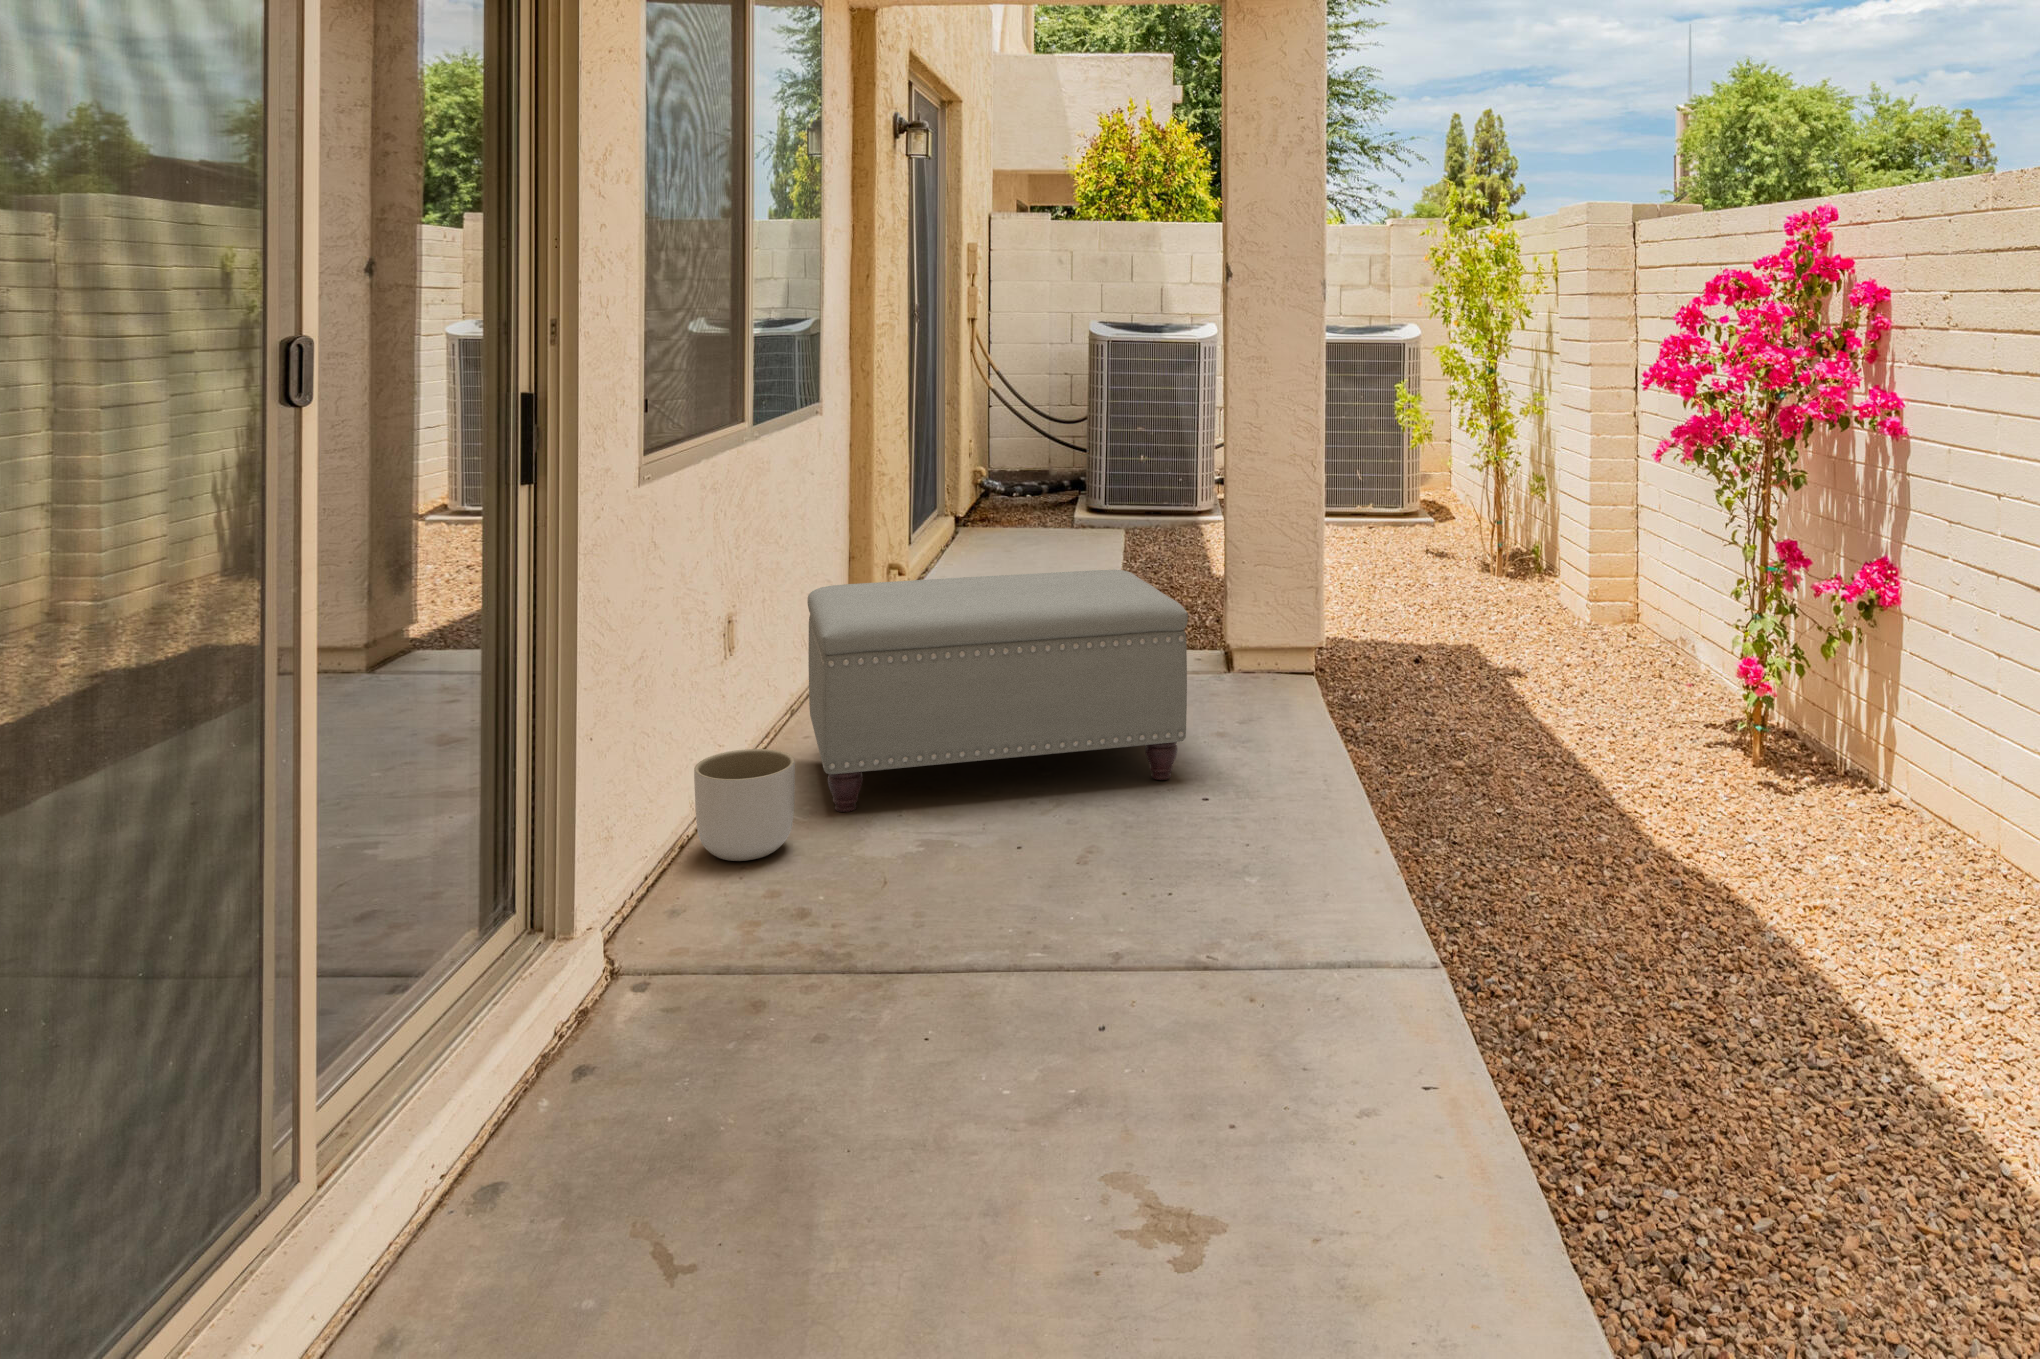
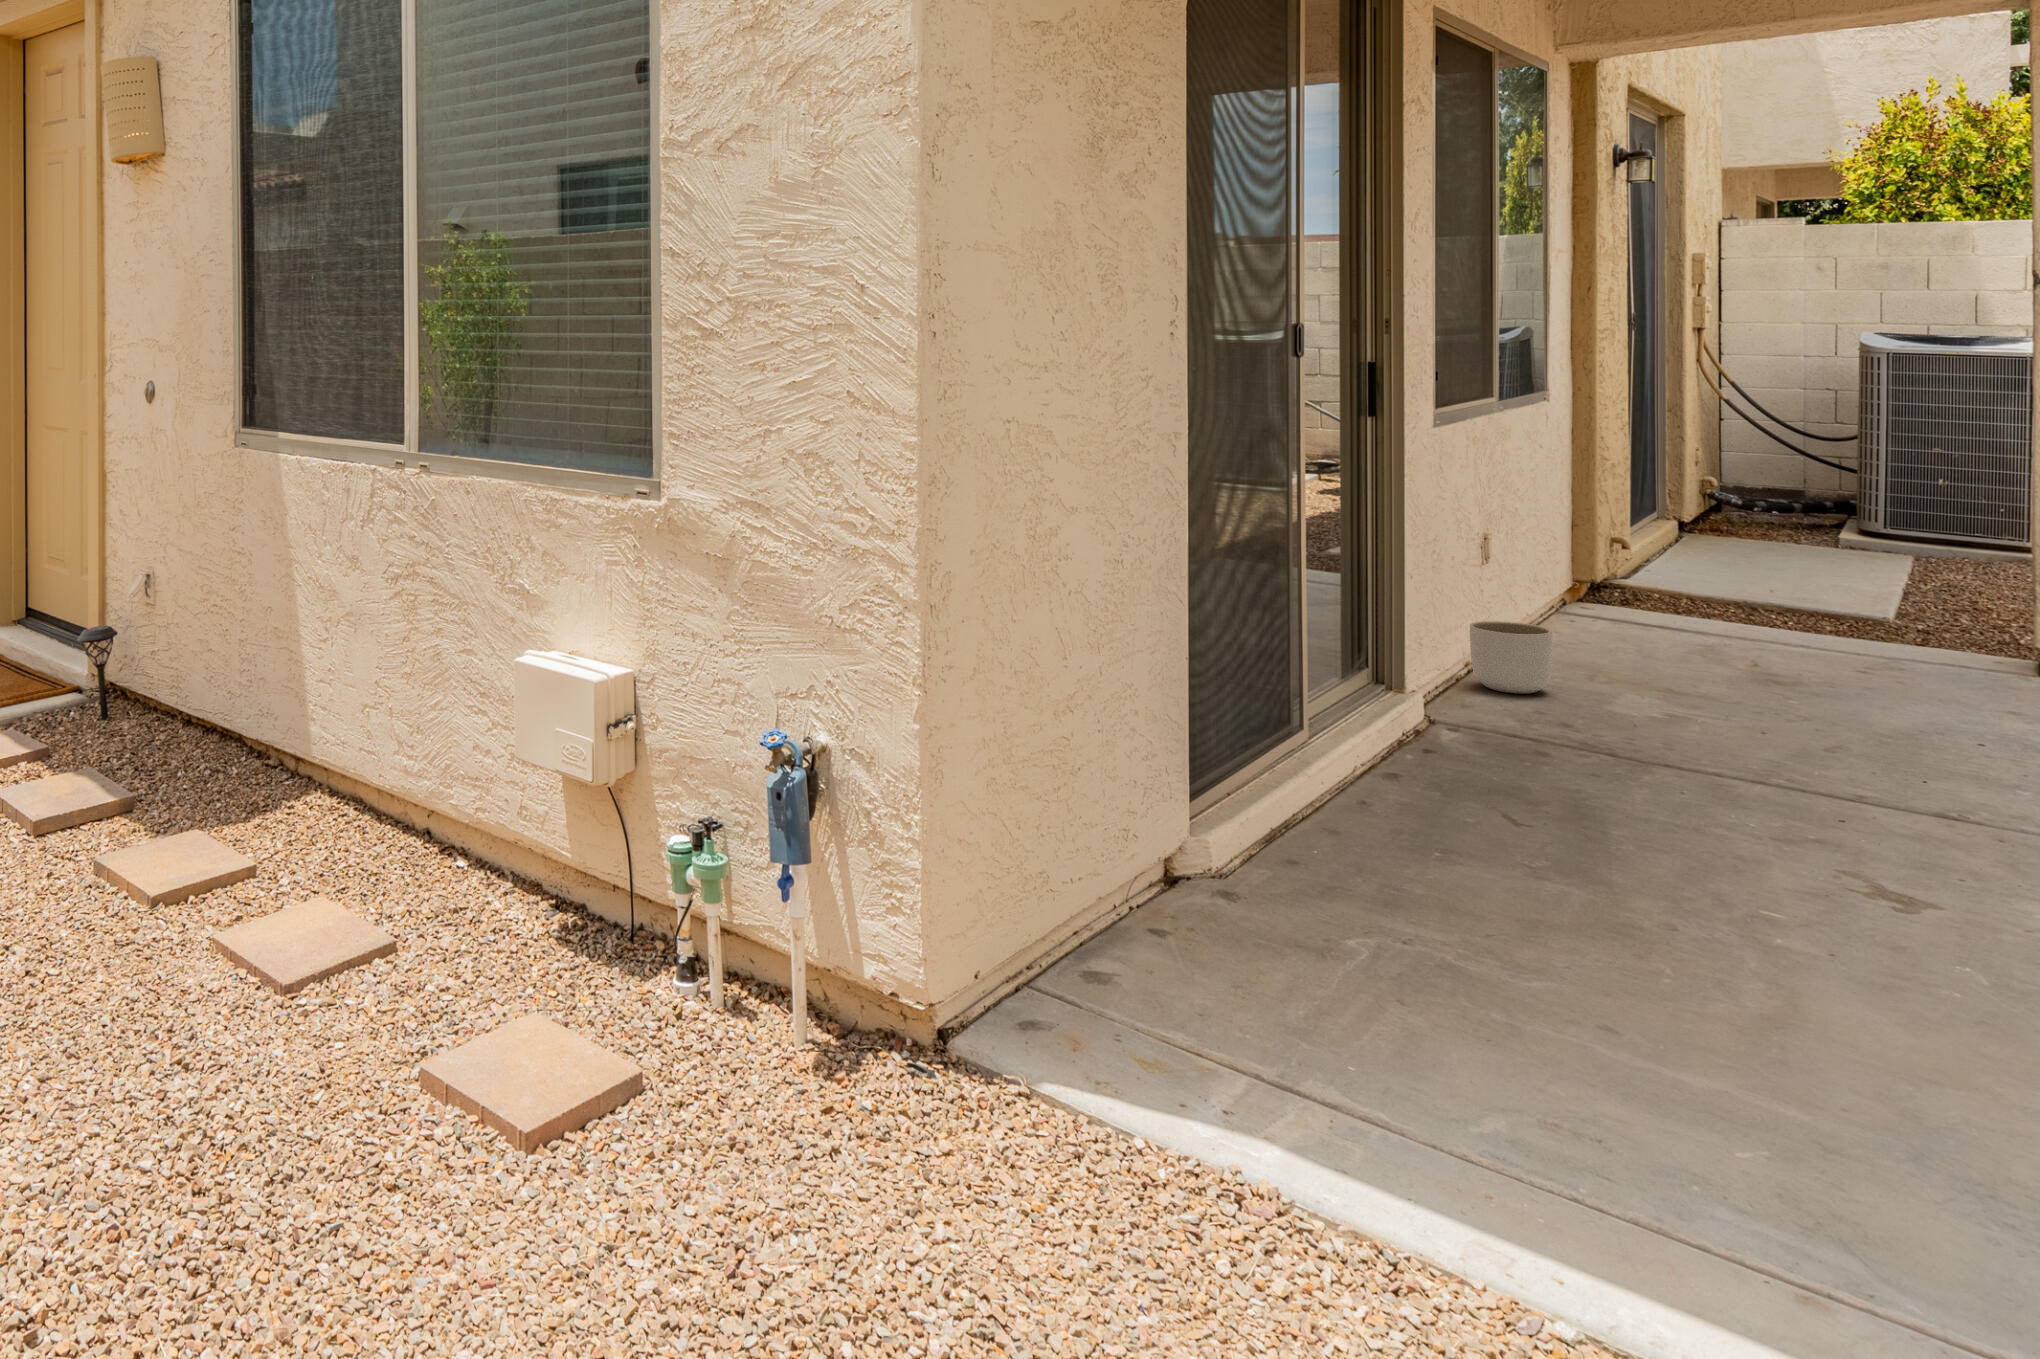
ottoman: present [807,570,1188,812] -> none [1549,525,1960,712]

